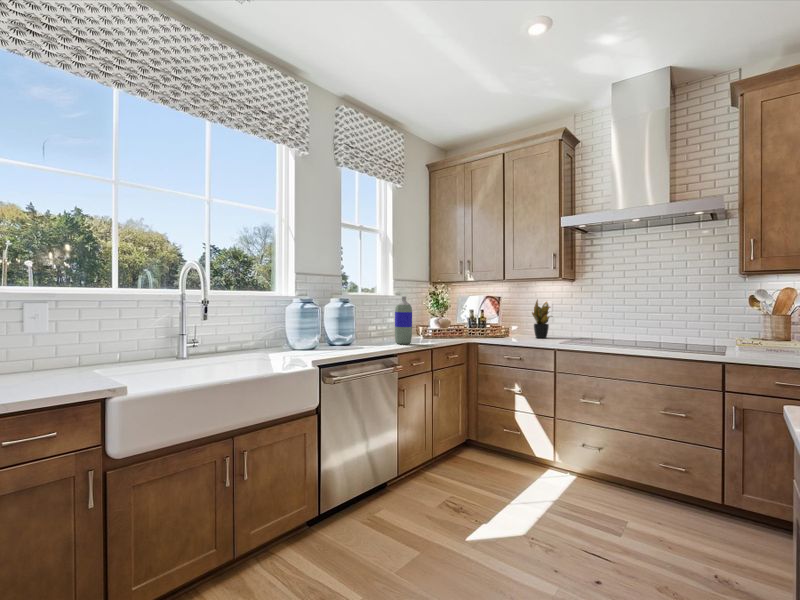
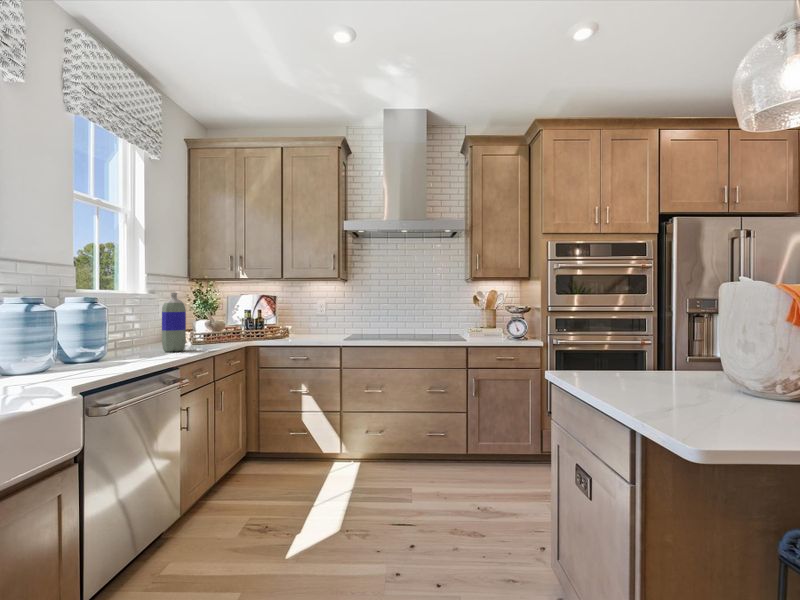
potted plant: present [532,300,553,338] -> none [307,294,334,335]

